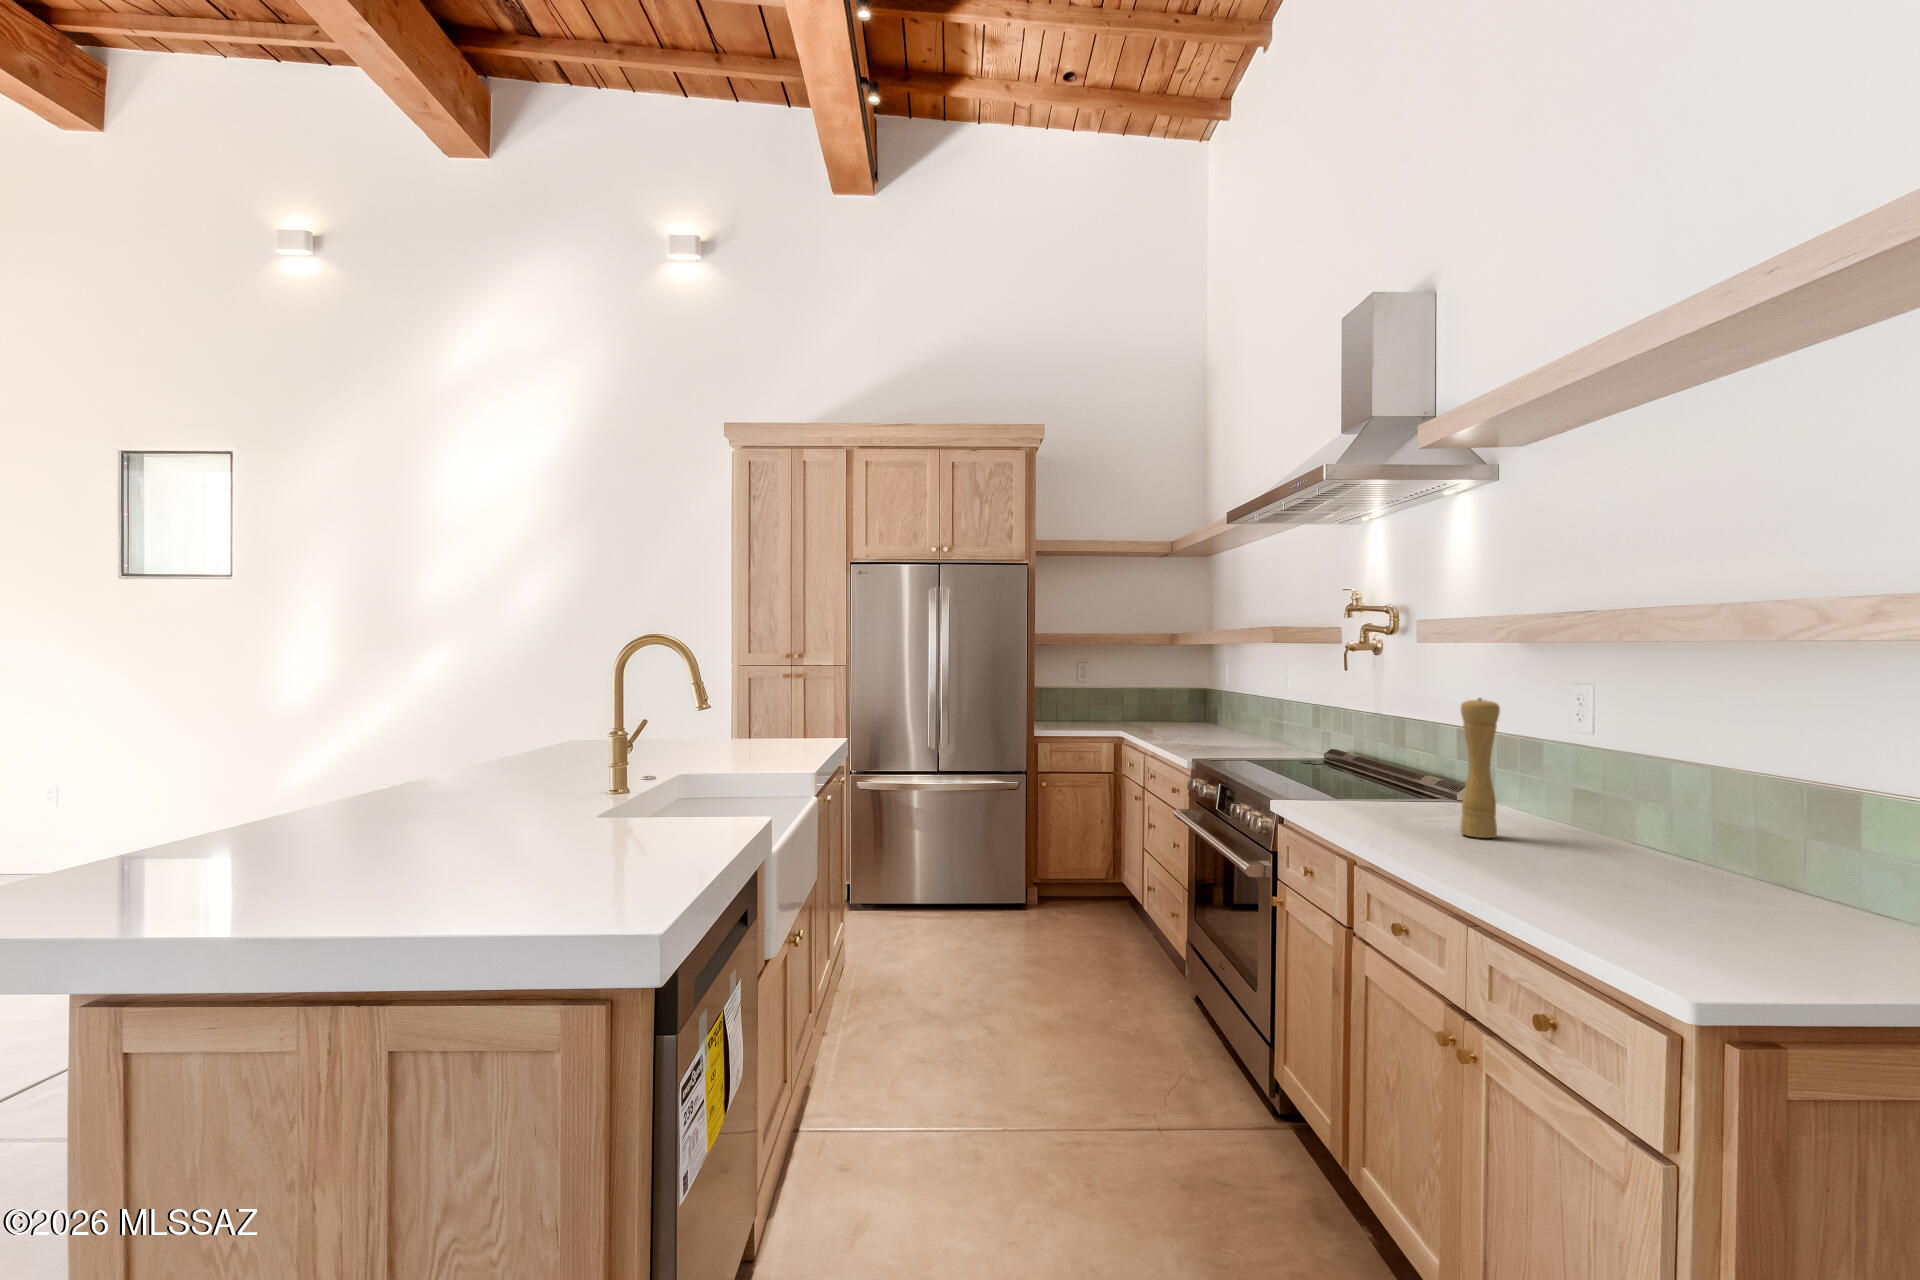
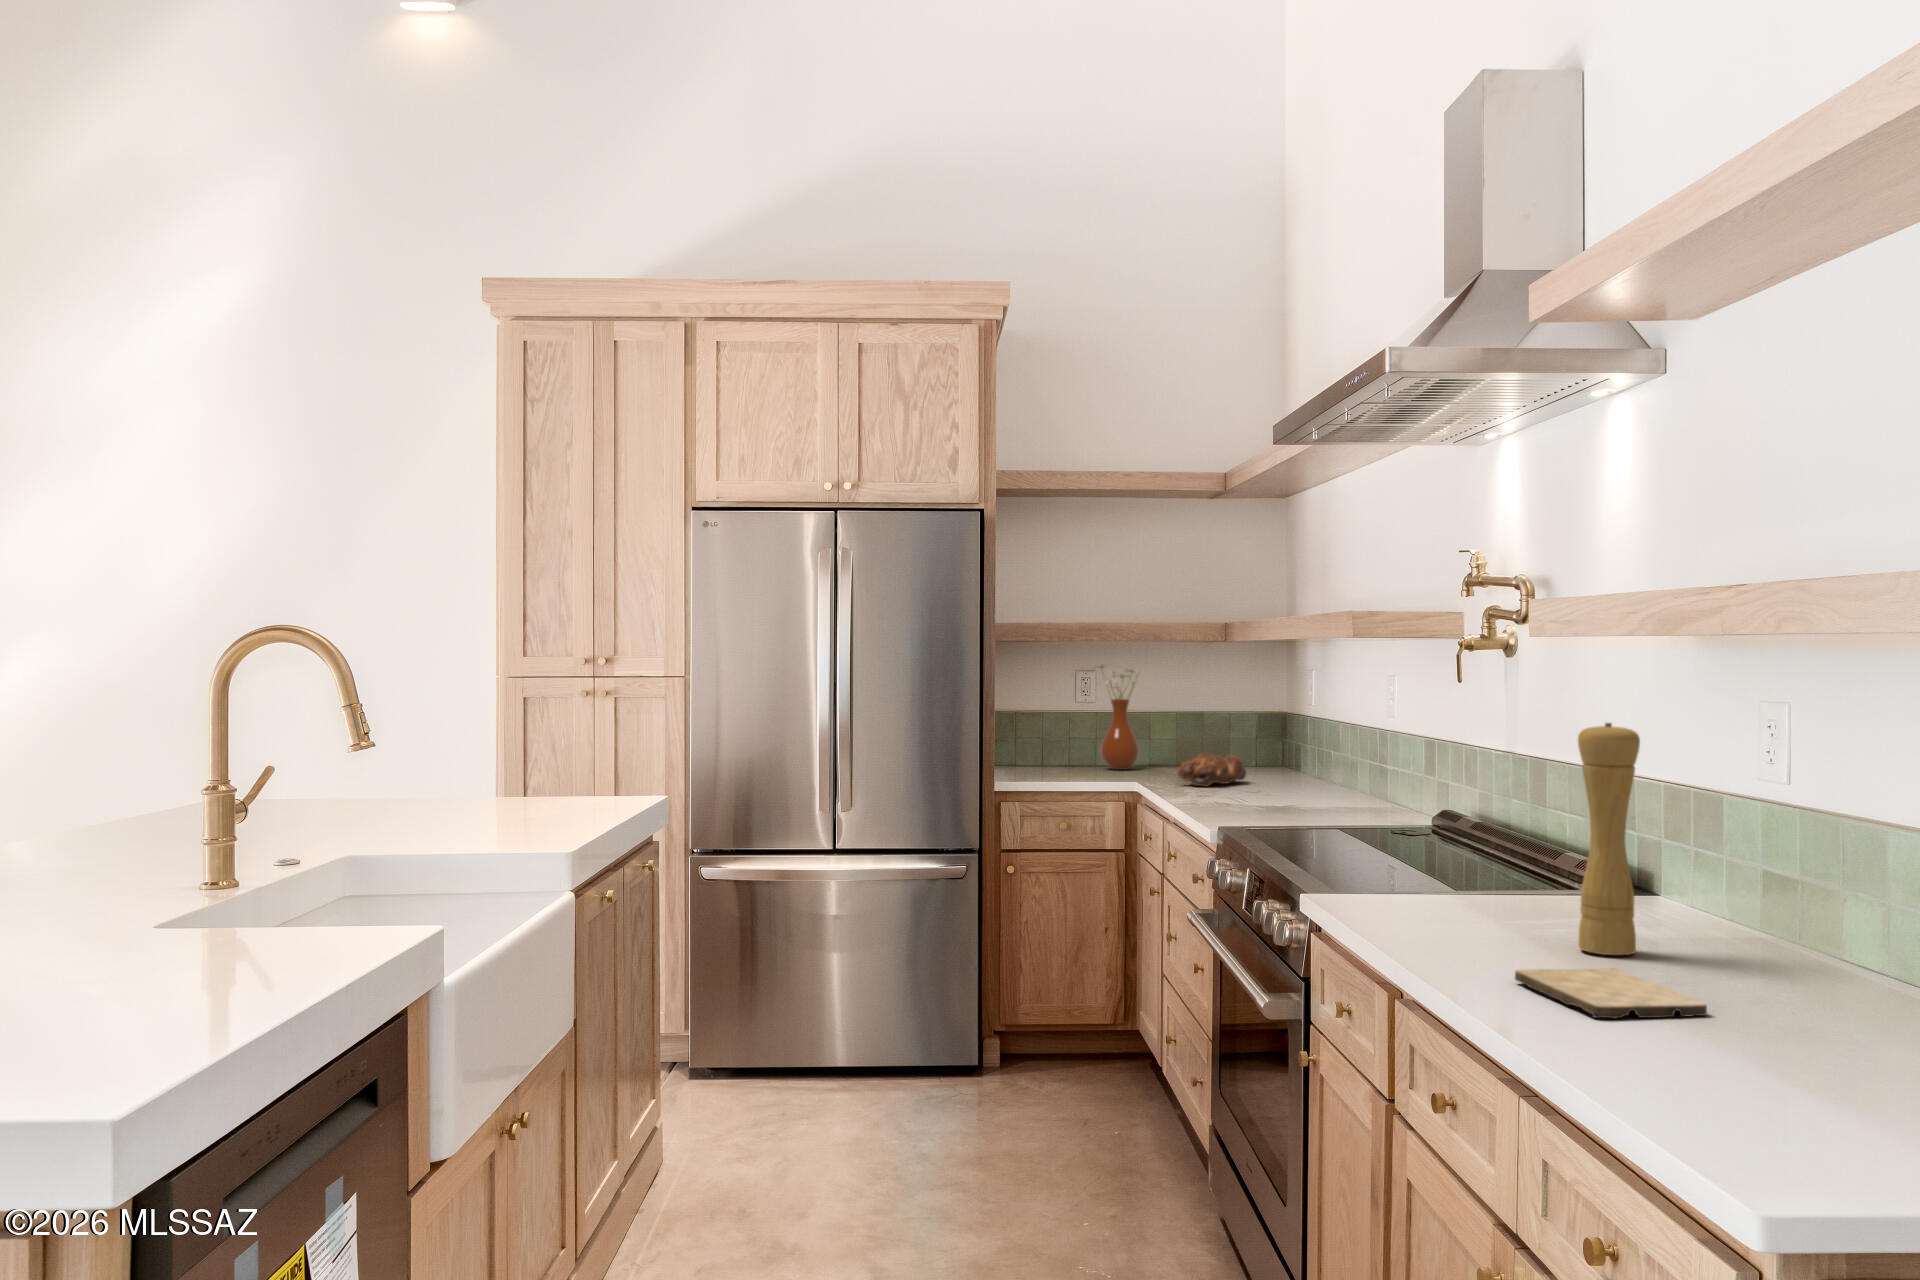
vase: none [1090,657,1125,723] -> present [1095,664,1144,770]
bread loaf: none [1150,713,1191,734] -> present [1178,753,1246,787]
cutting board: none [1435,846,1561,876] -> present [1515,969,1707,1019]

